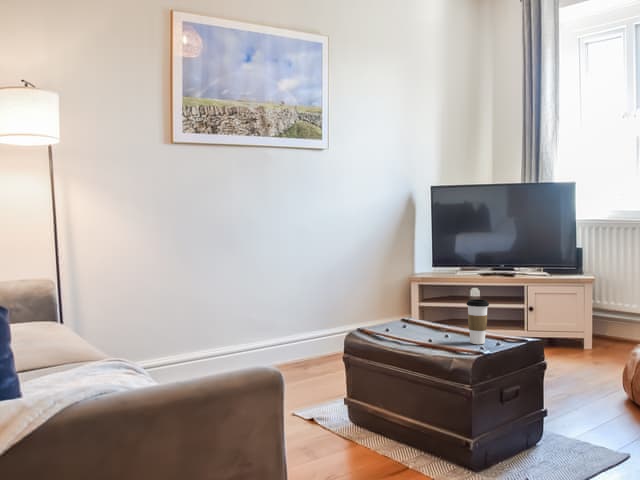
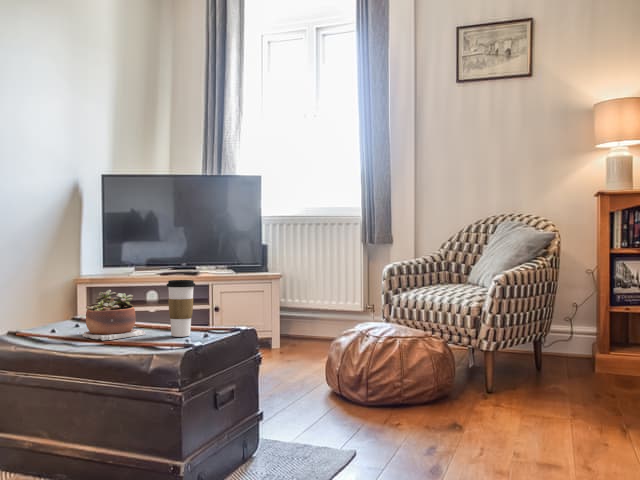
succulent plant: none [404,303,452,342] -> present [82,290,145,341]

